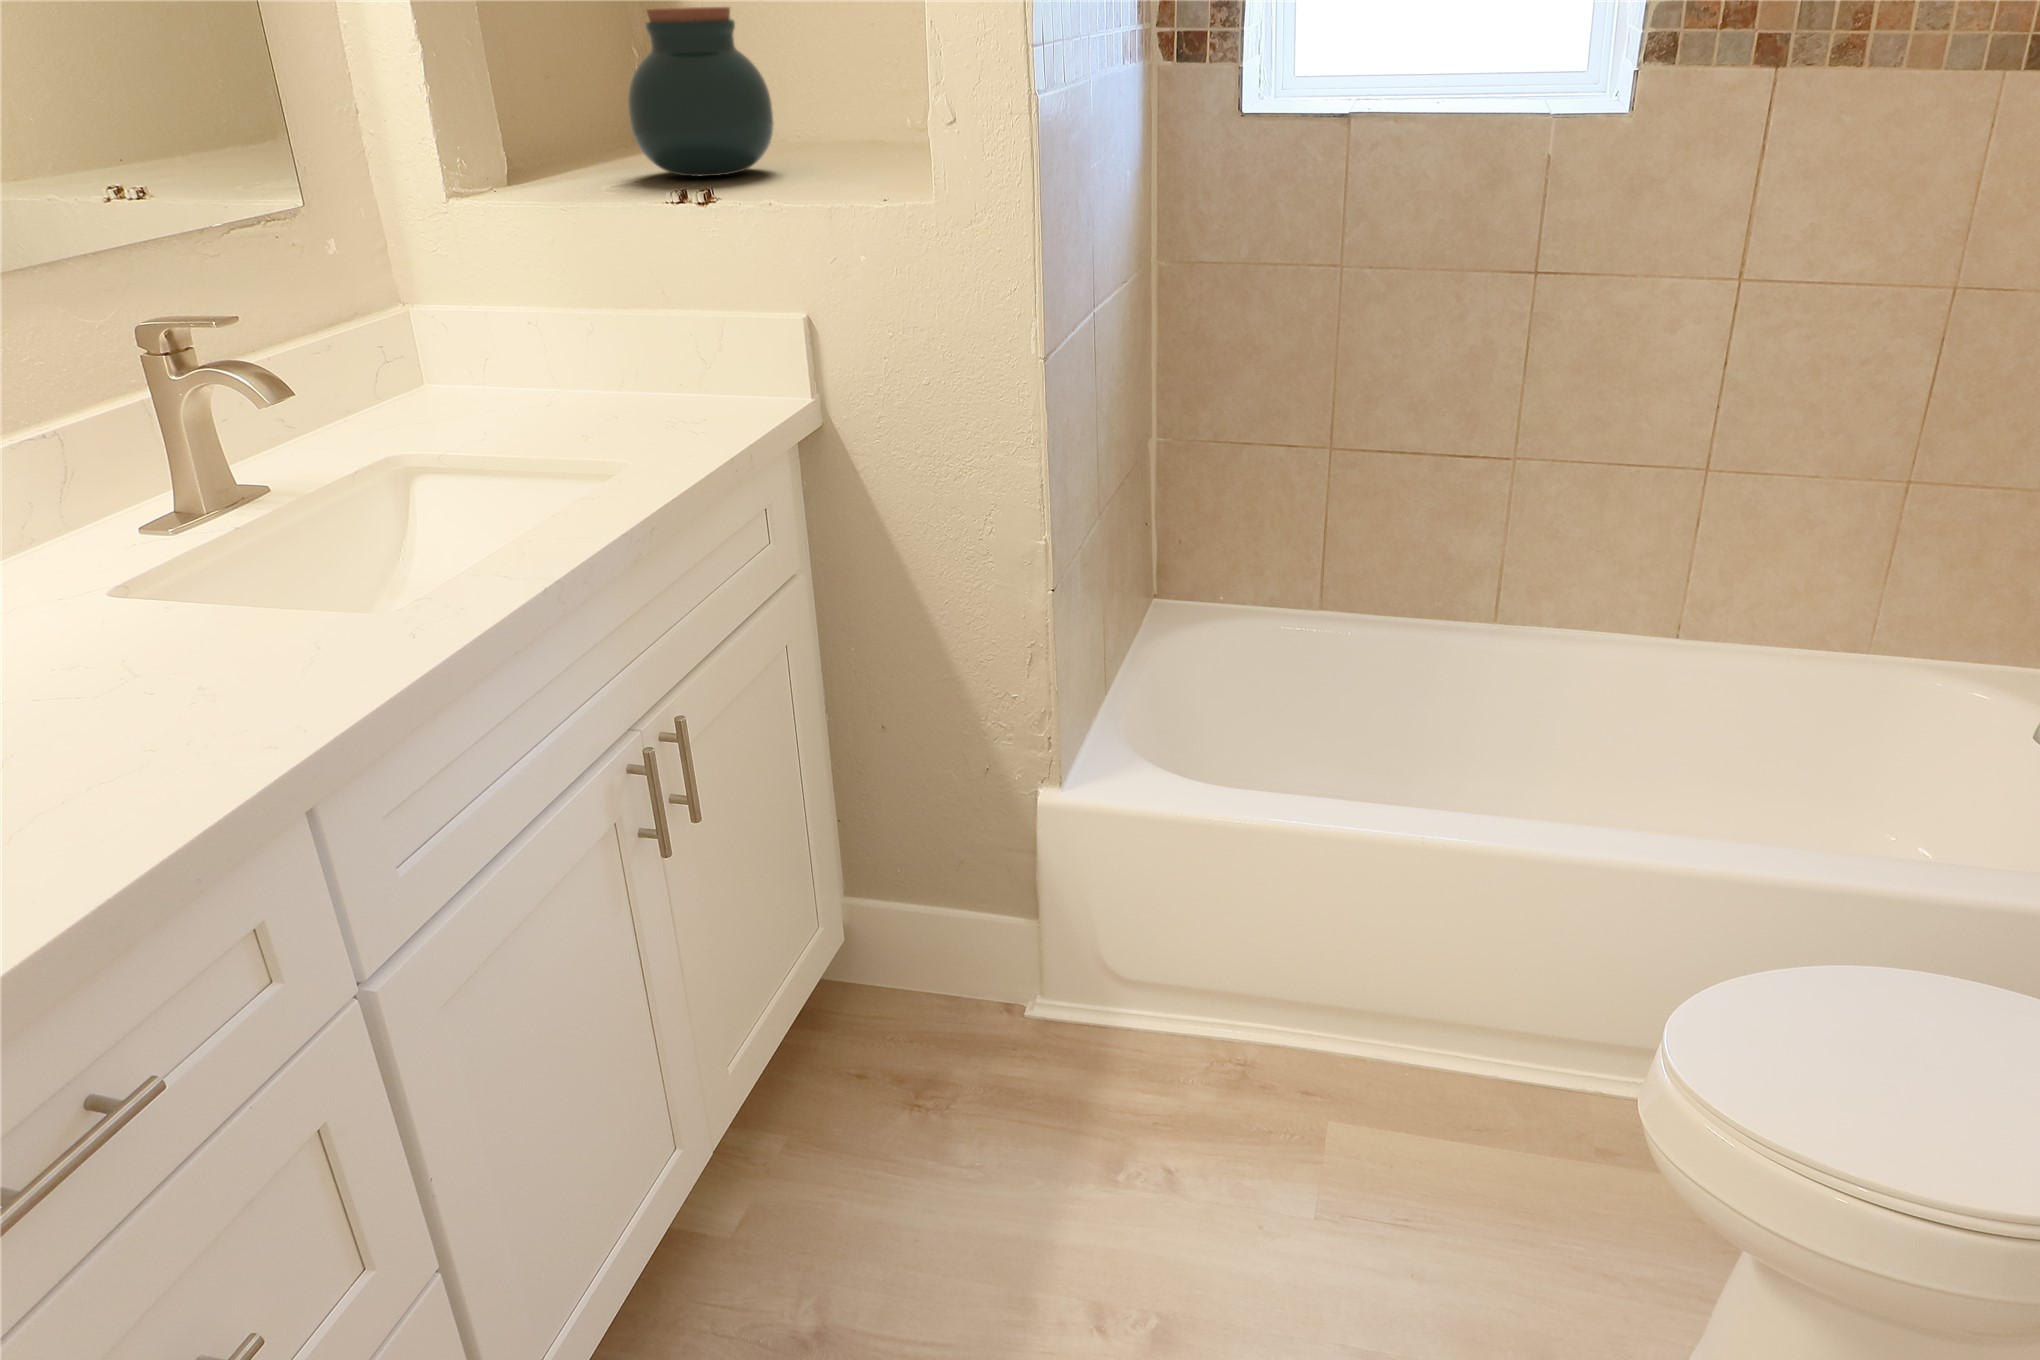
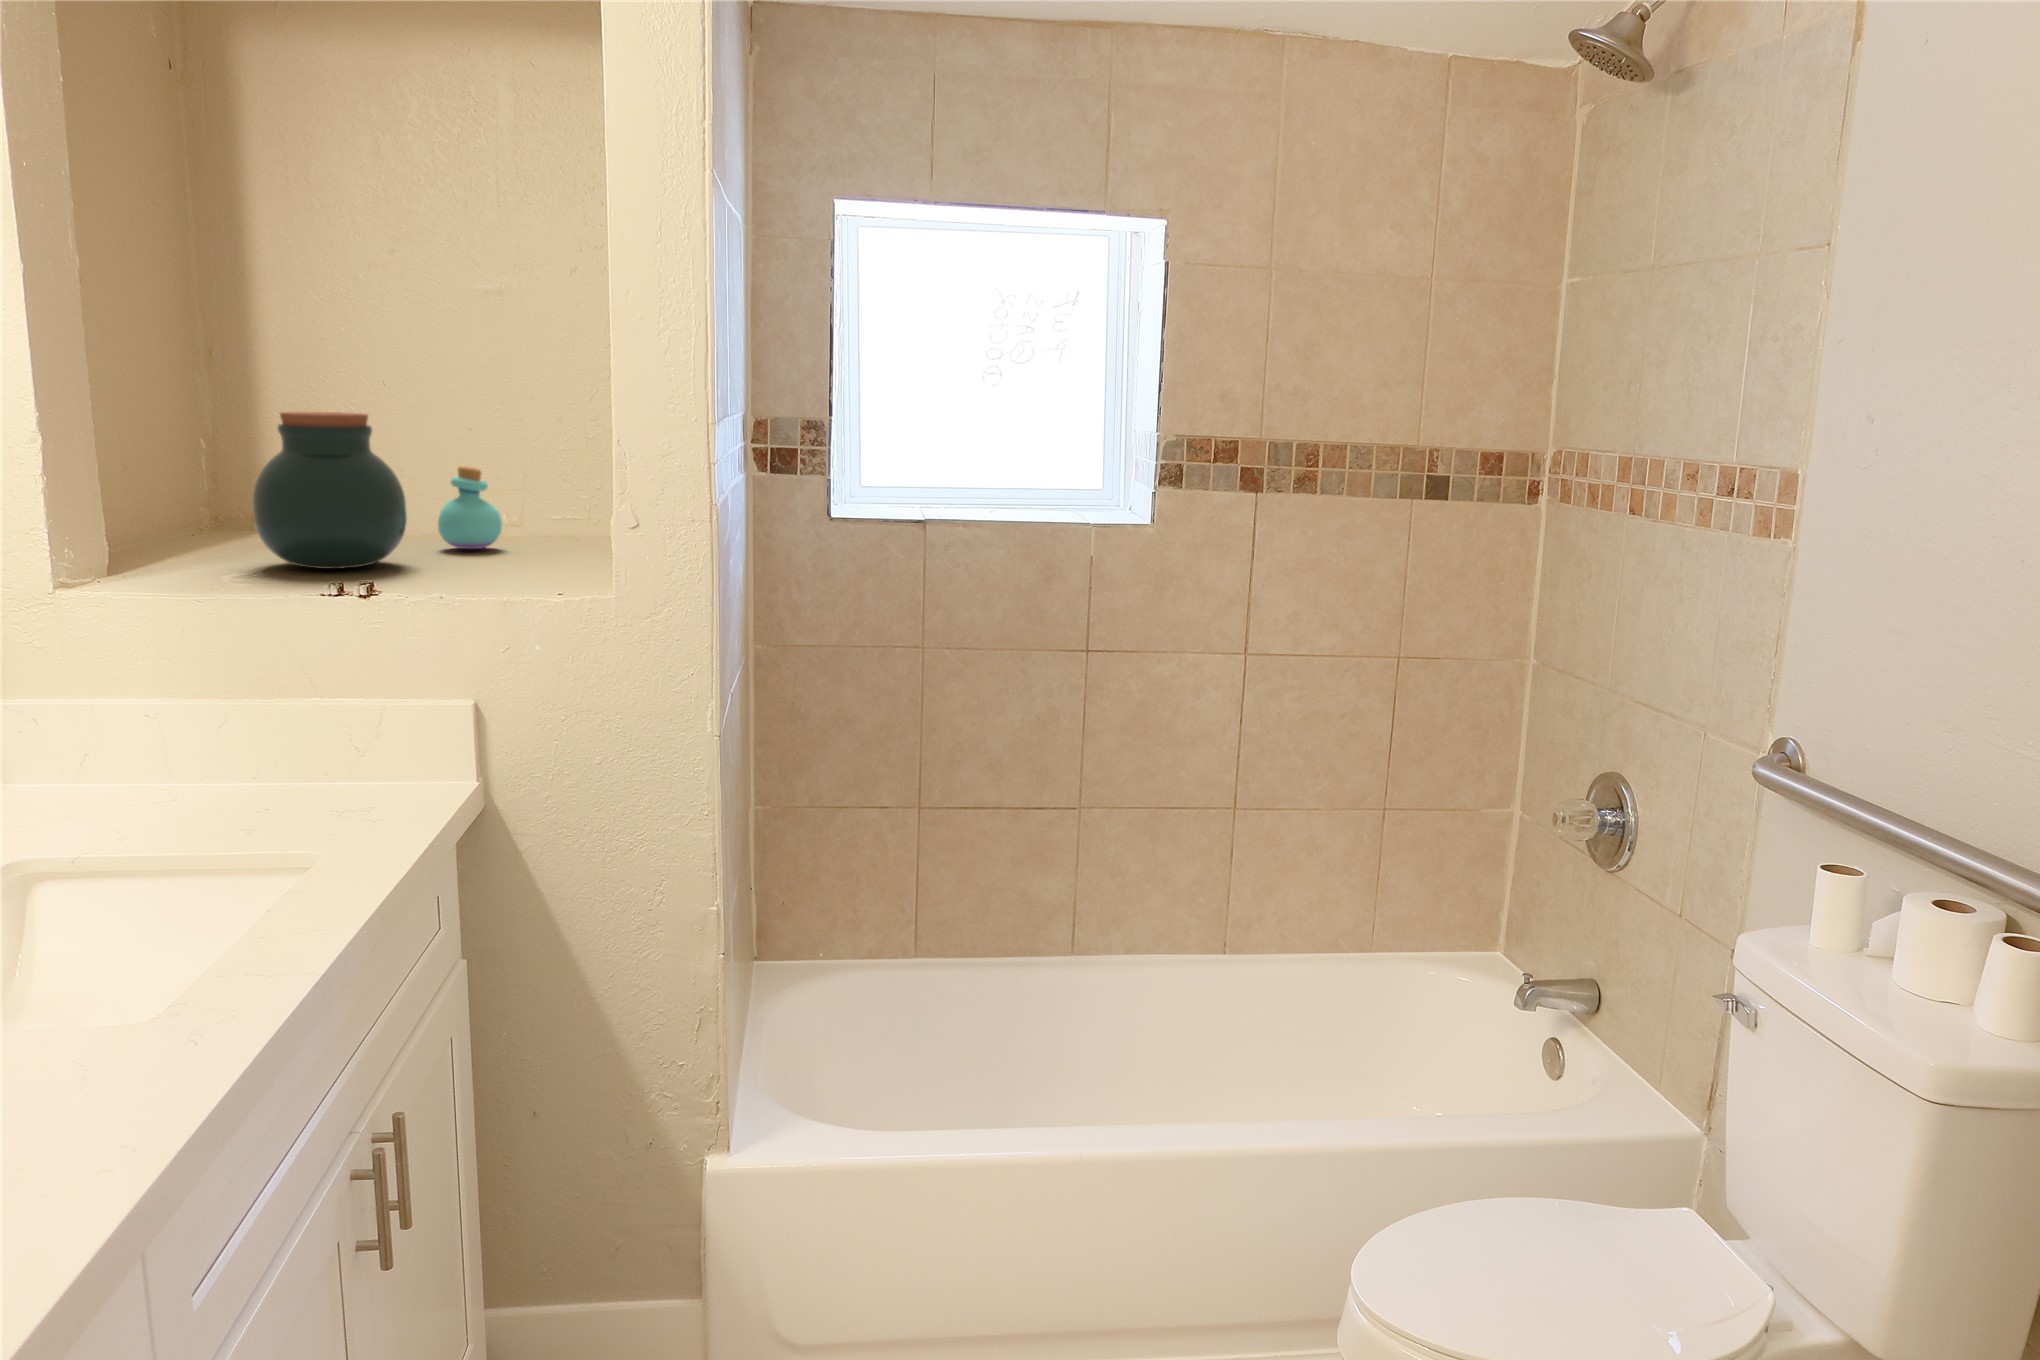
perfume bottle: none [822,64,885,156] -> present [438,466,502,549]

